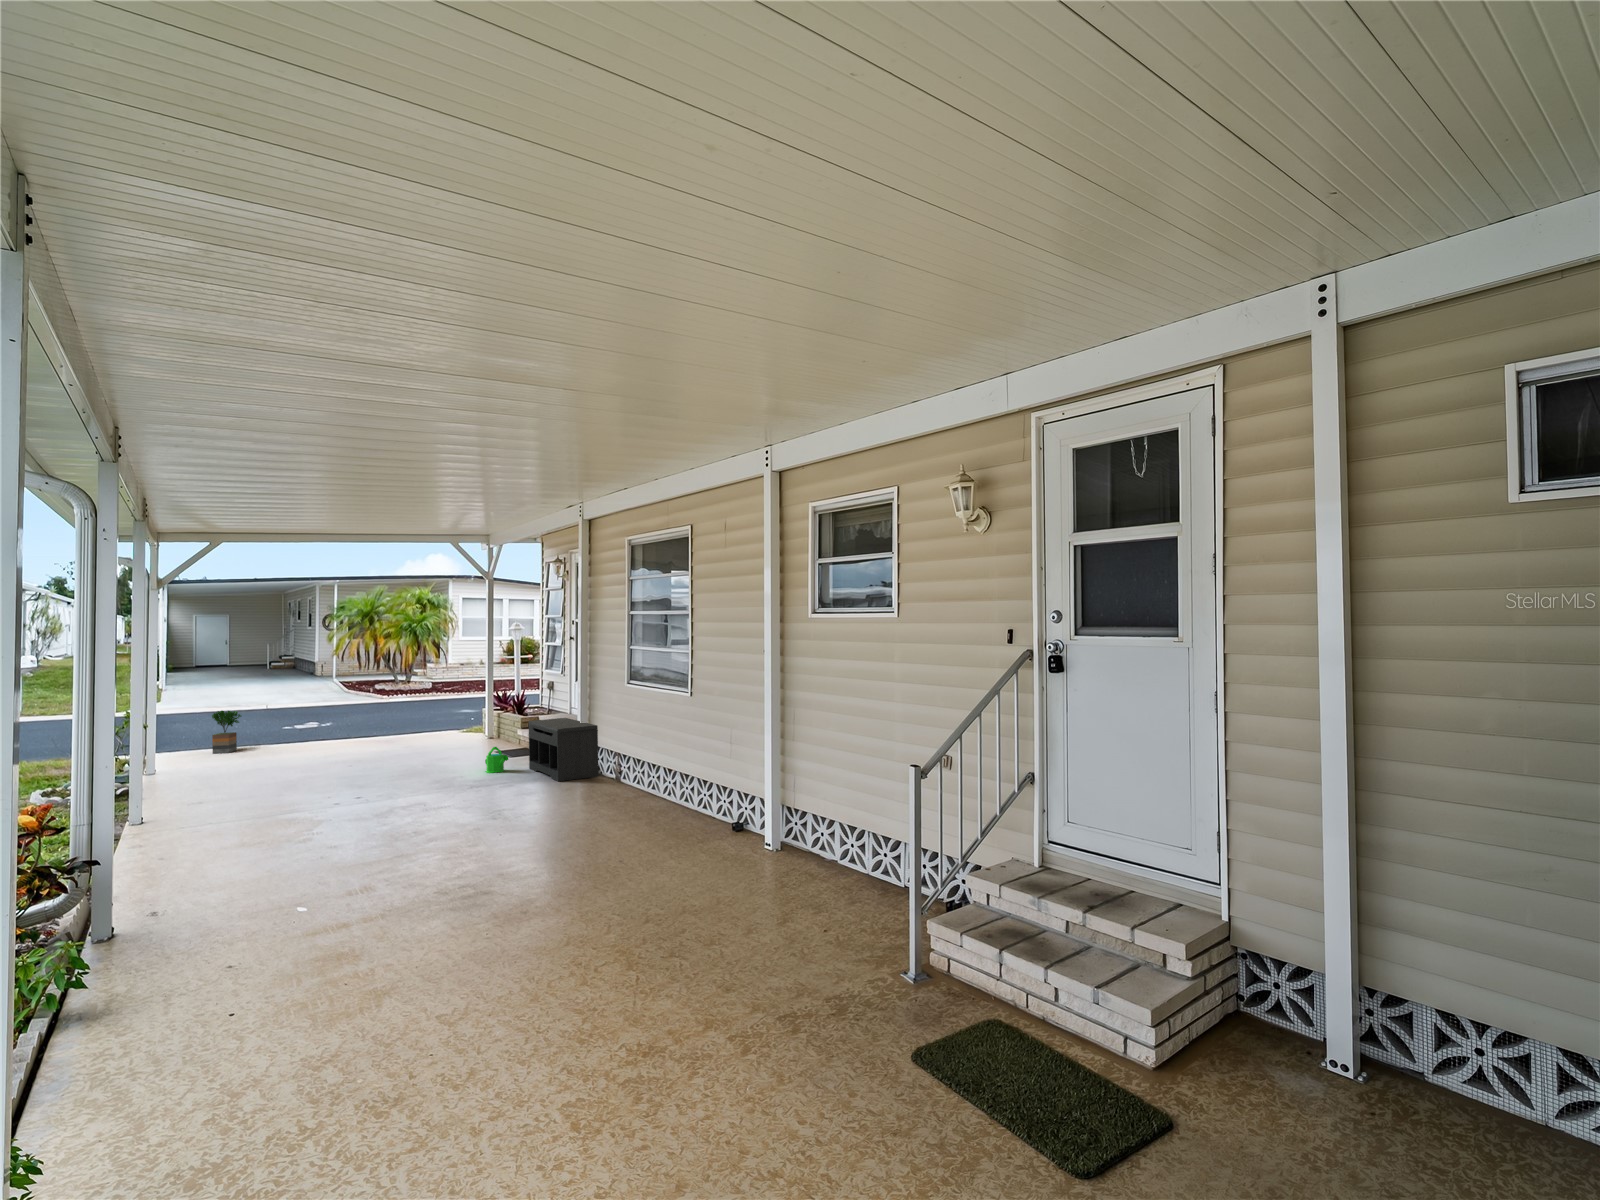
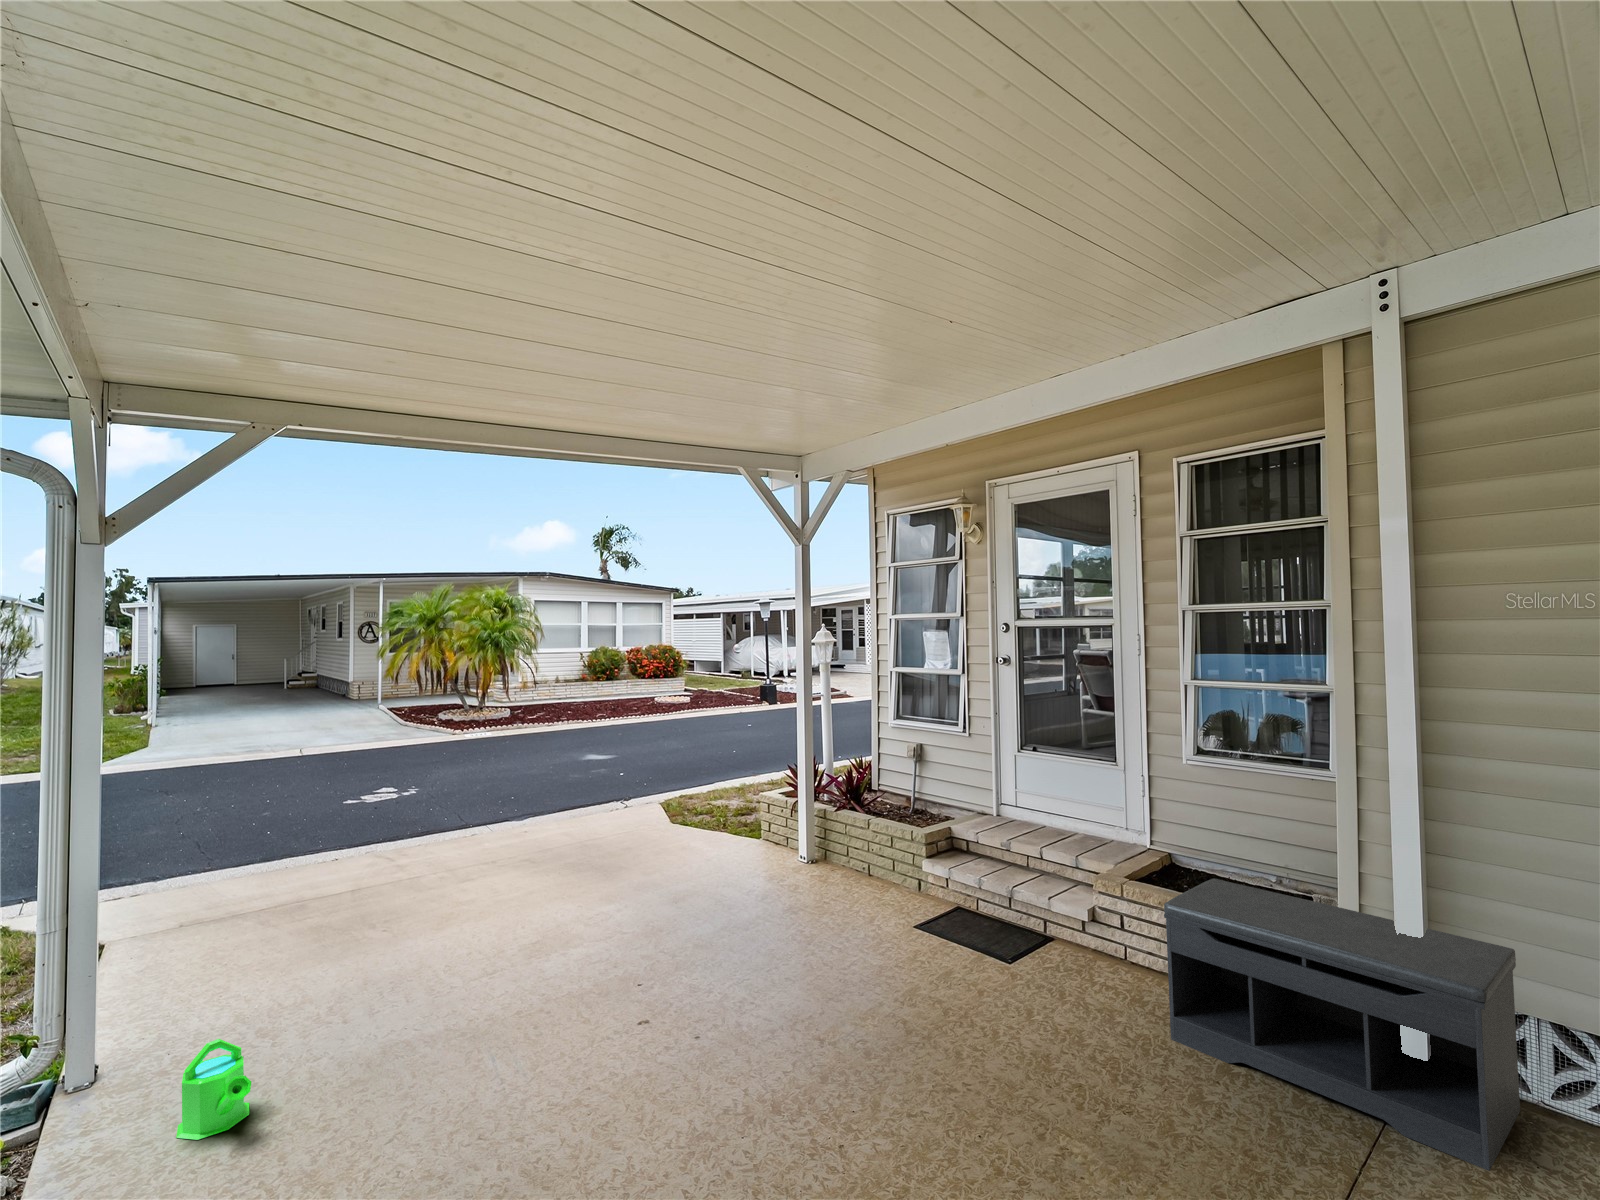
potted tree: present [212,711,241,753] -> none [221,833,298,942]
watering can: present [485,747,508,773] -> present [176,1039,251,1140]

